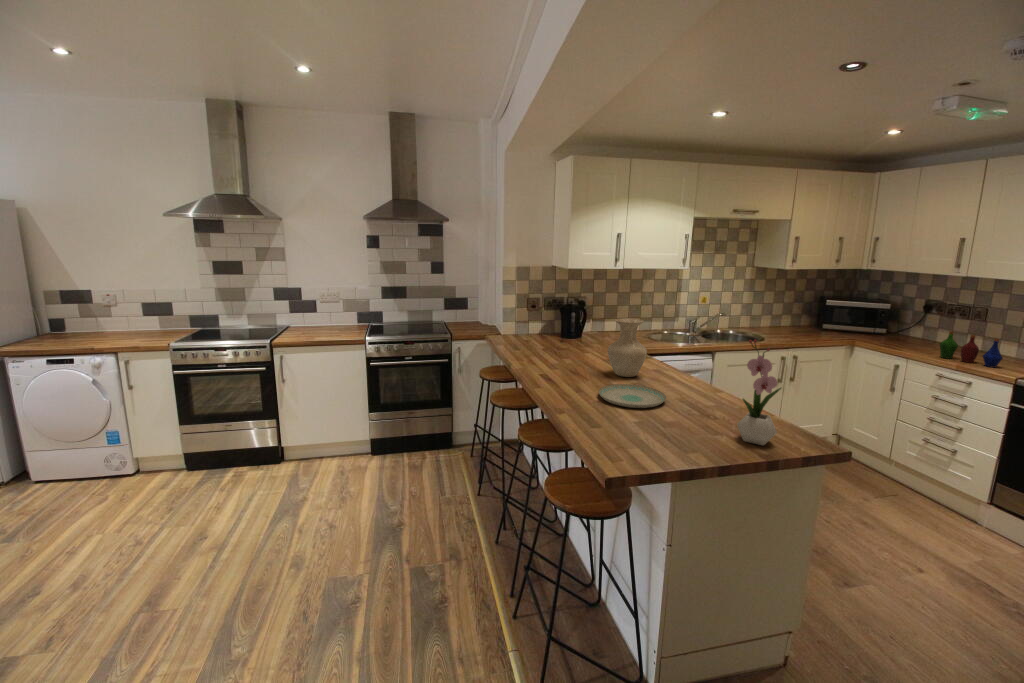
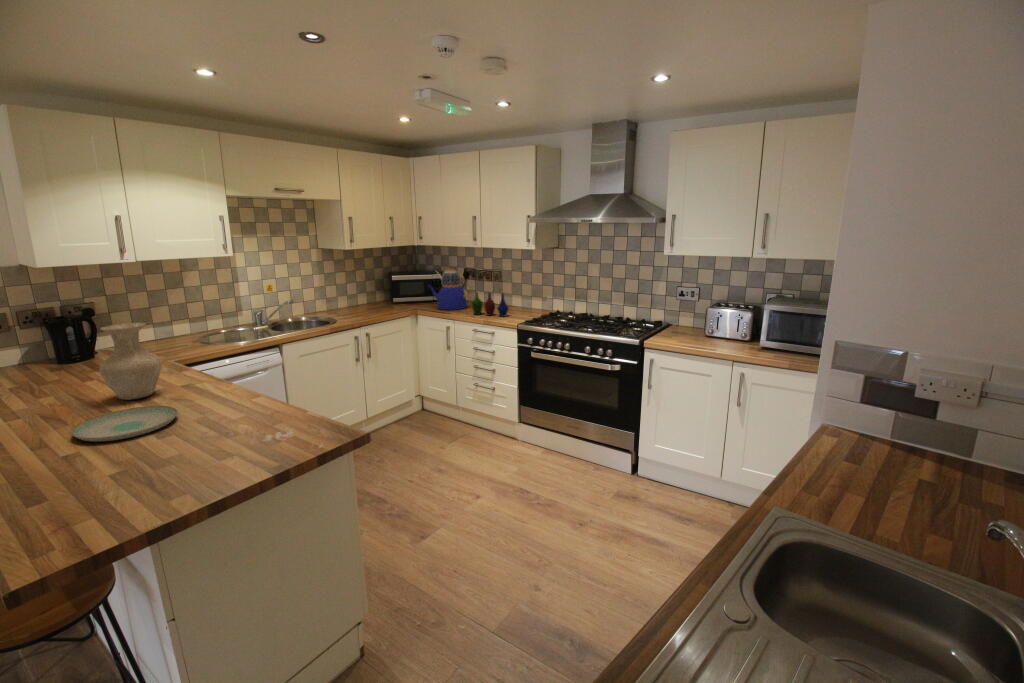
teapot: none [873,299,936,348] -> present [427,269,473,310]
flower arrangement: present [737,339,781,445] -> none [230,326,289,441]

